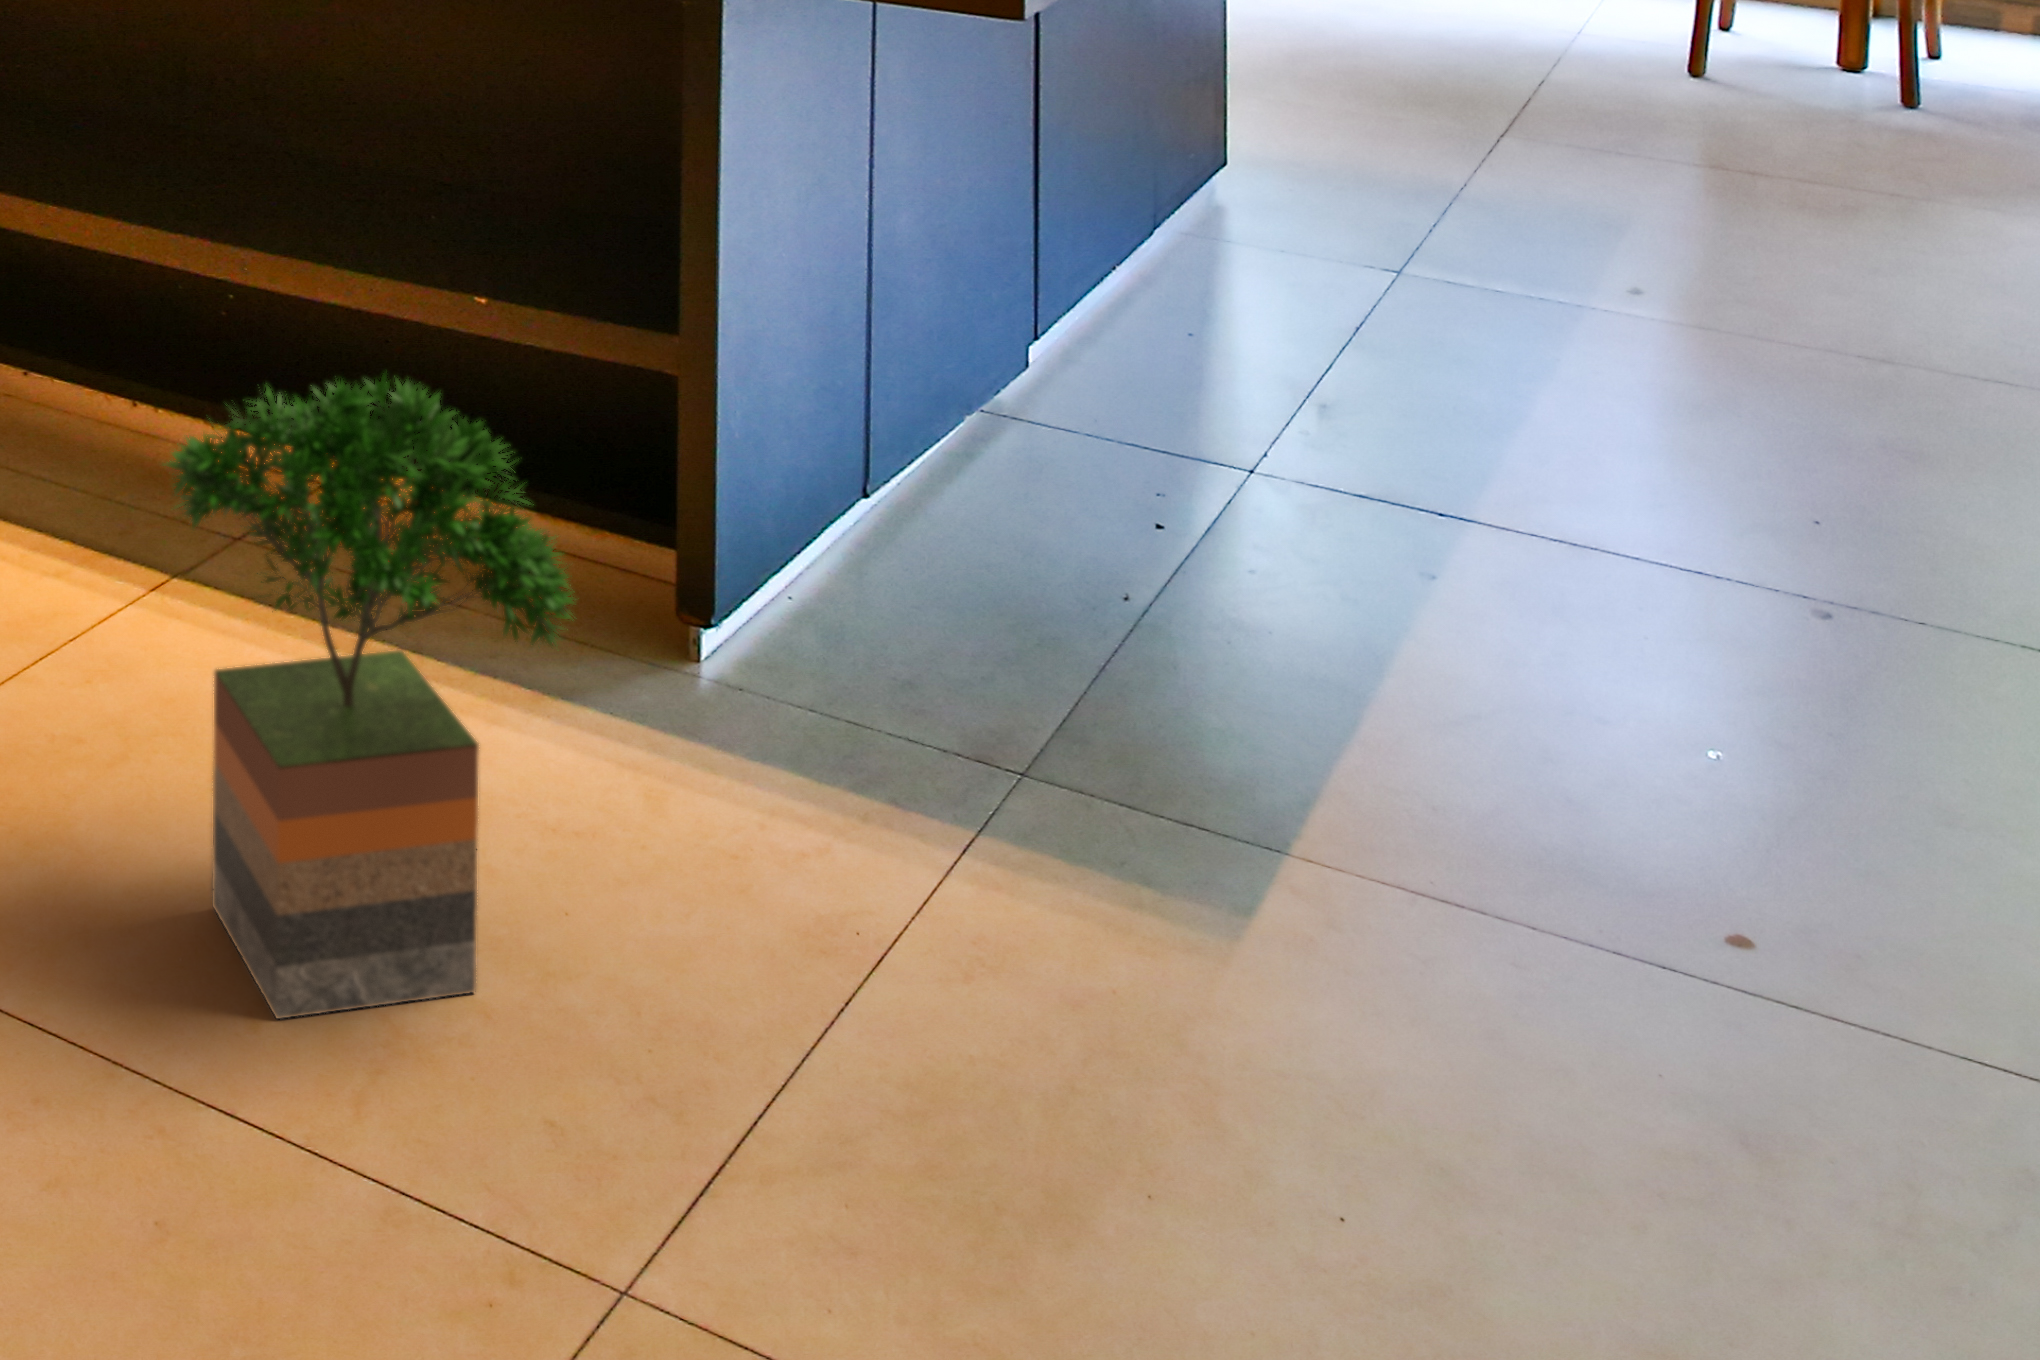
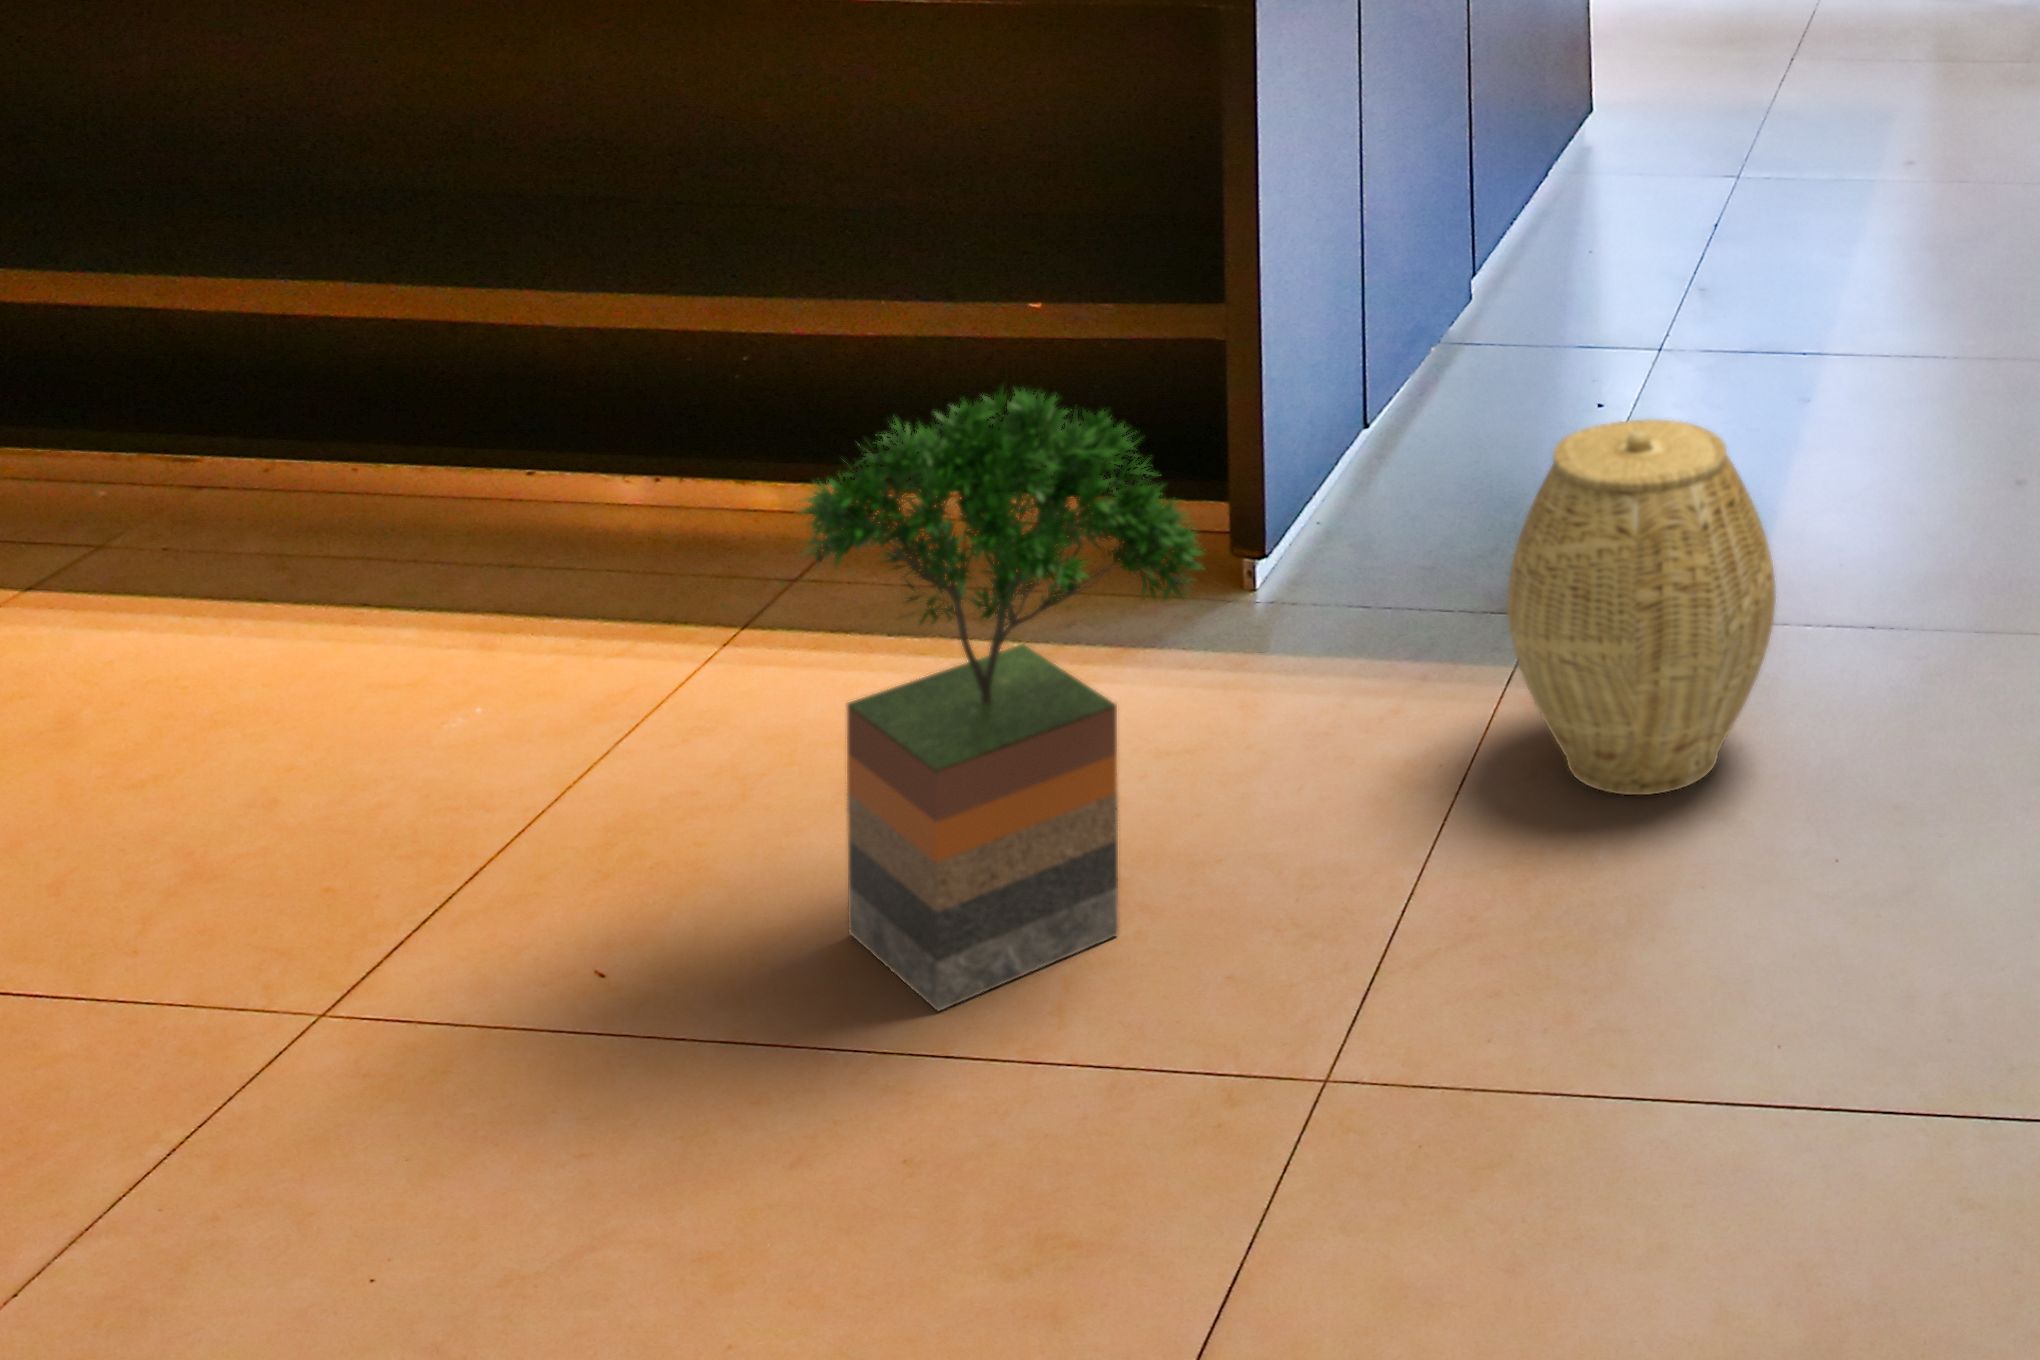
woven basket: none [954,551,1300,1014] -> present [1507,419,1776,795]

